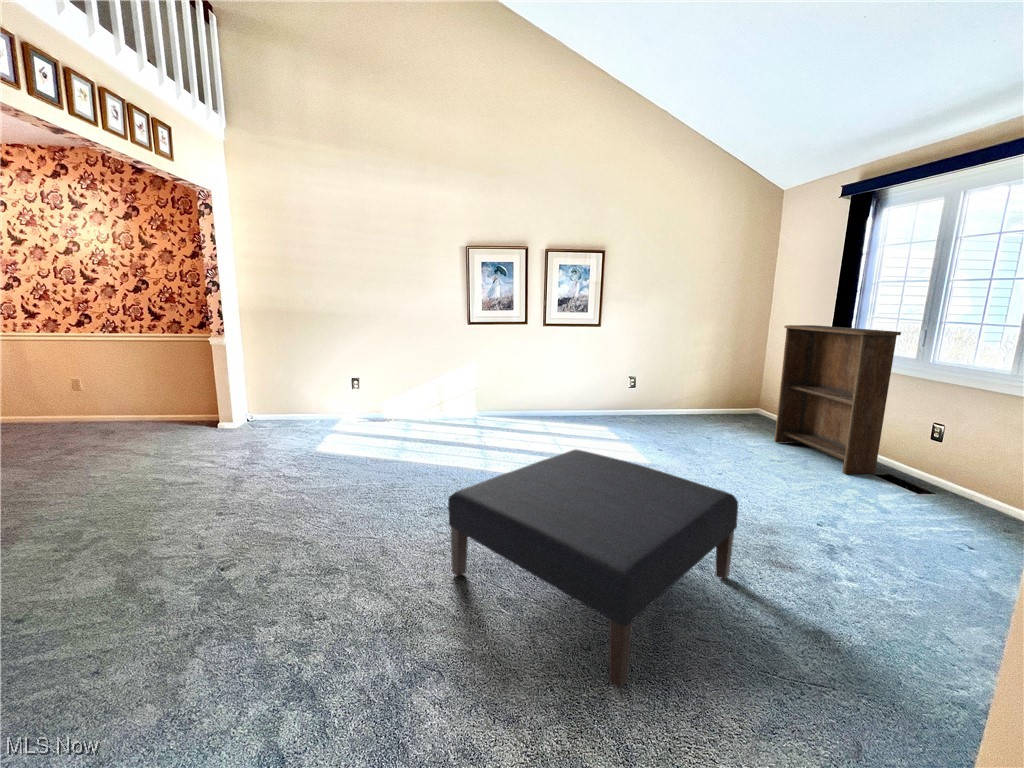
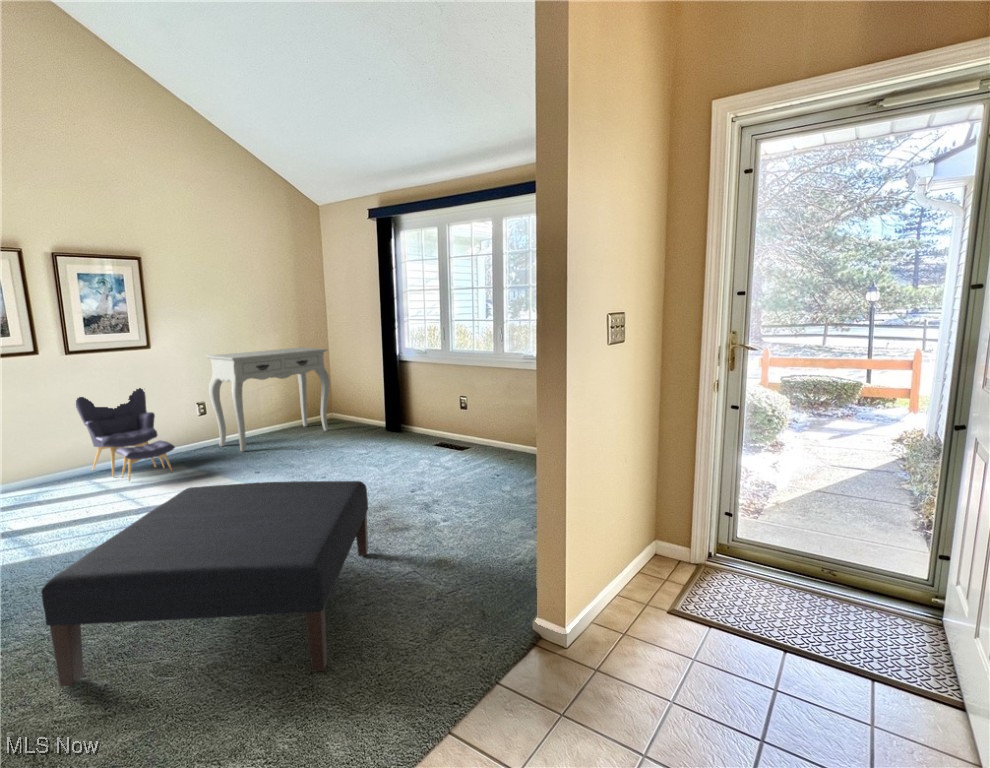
bookshelf: present [775,325,901,474] -> none [350,334,433,451]
console table: none [639,336,759,427] -> present [206,348,330,452]
armchair: none [545,355,600,431] -> present [76,388,175,481]

